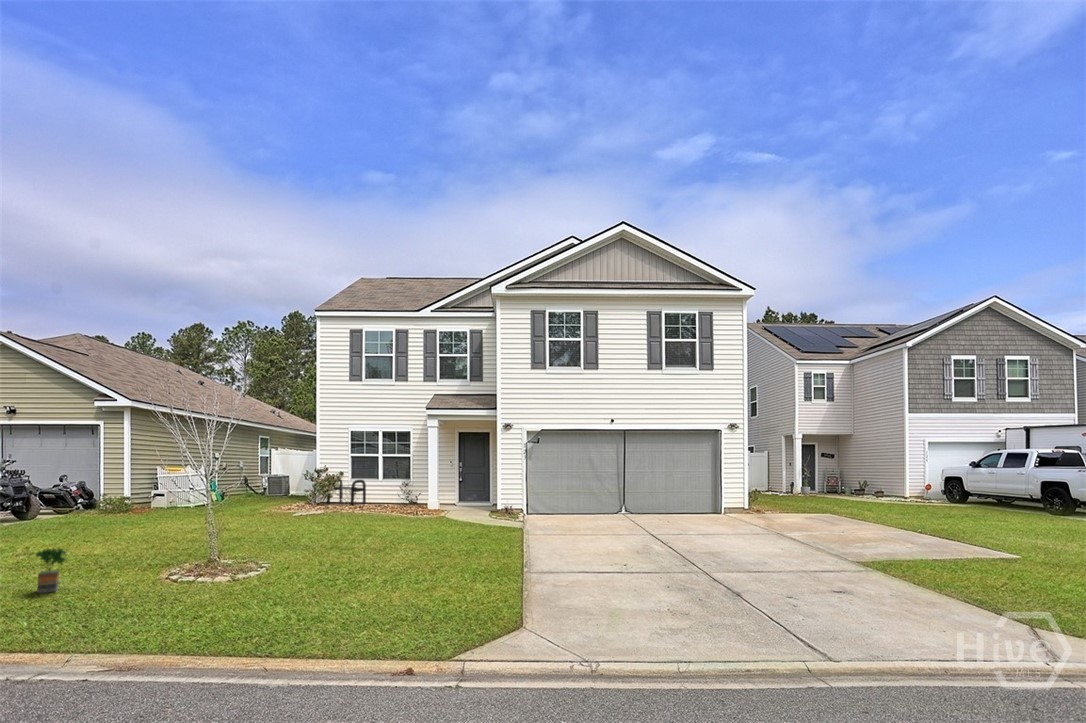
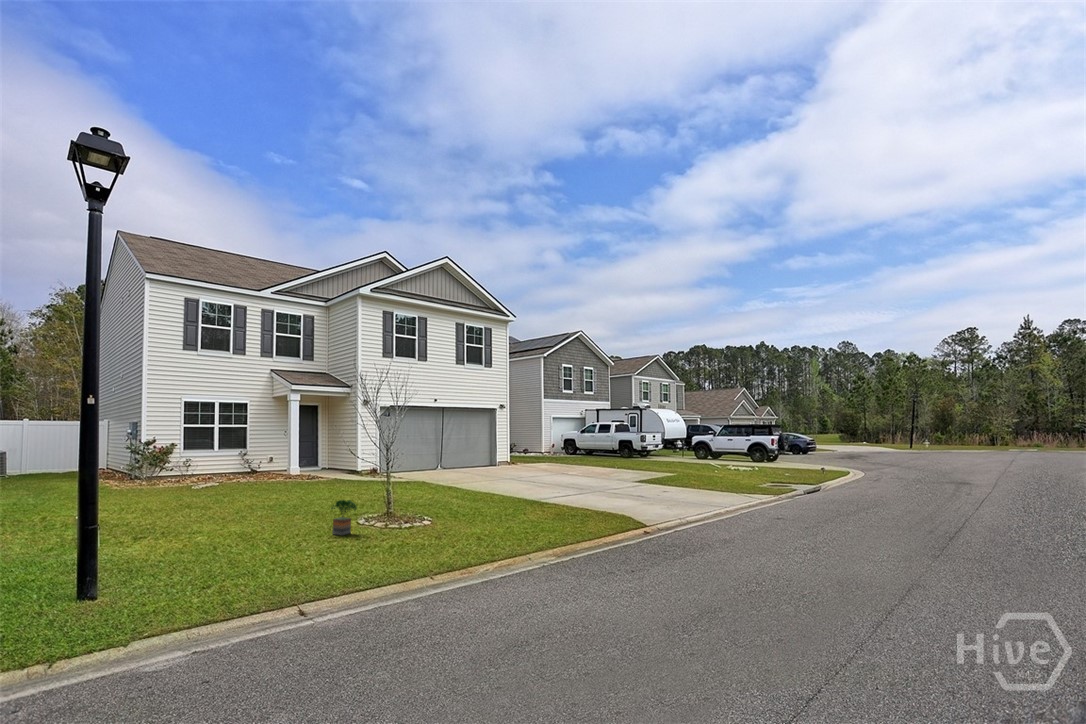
bench: present [327,479,366,505] -> none [164,448,206,473]

